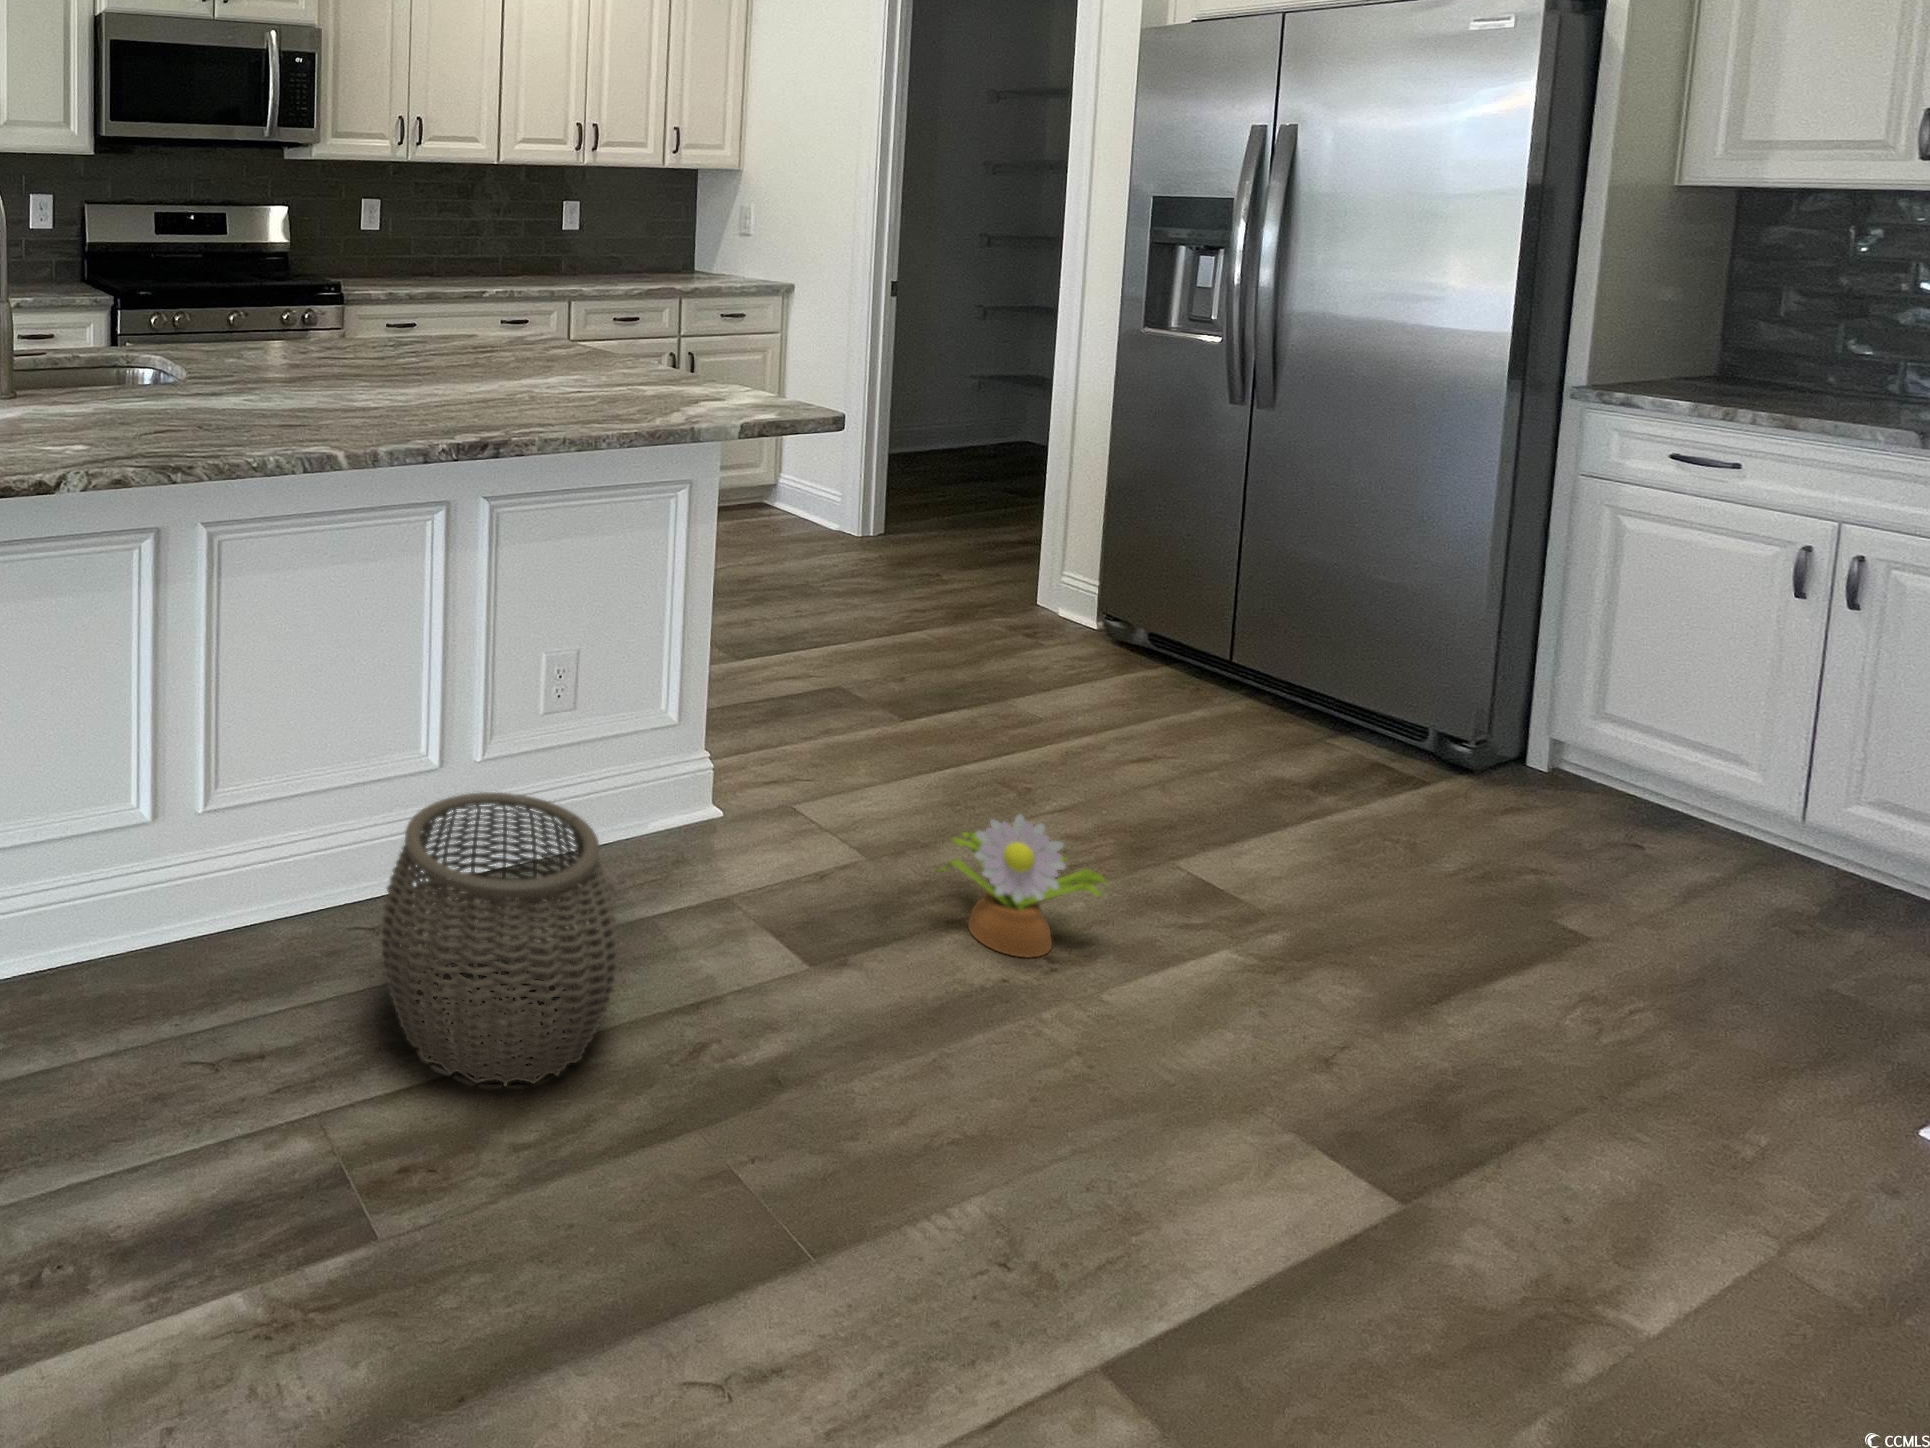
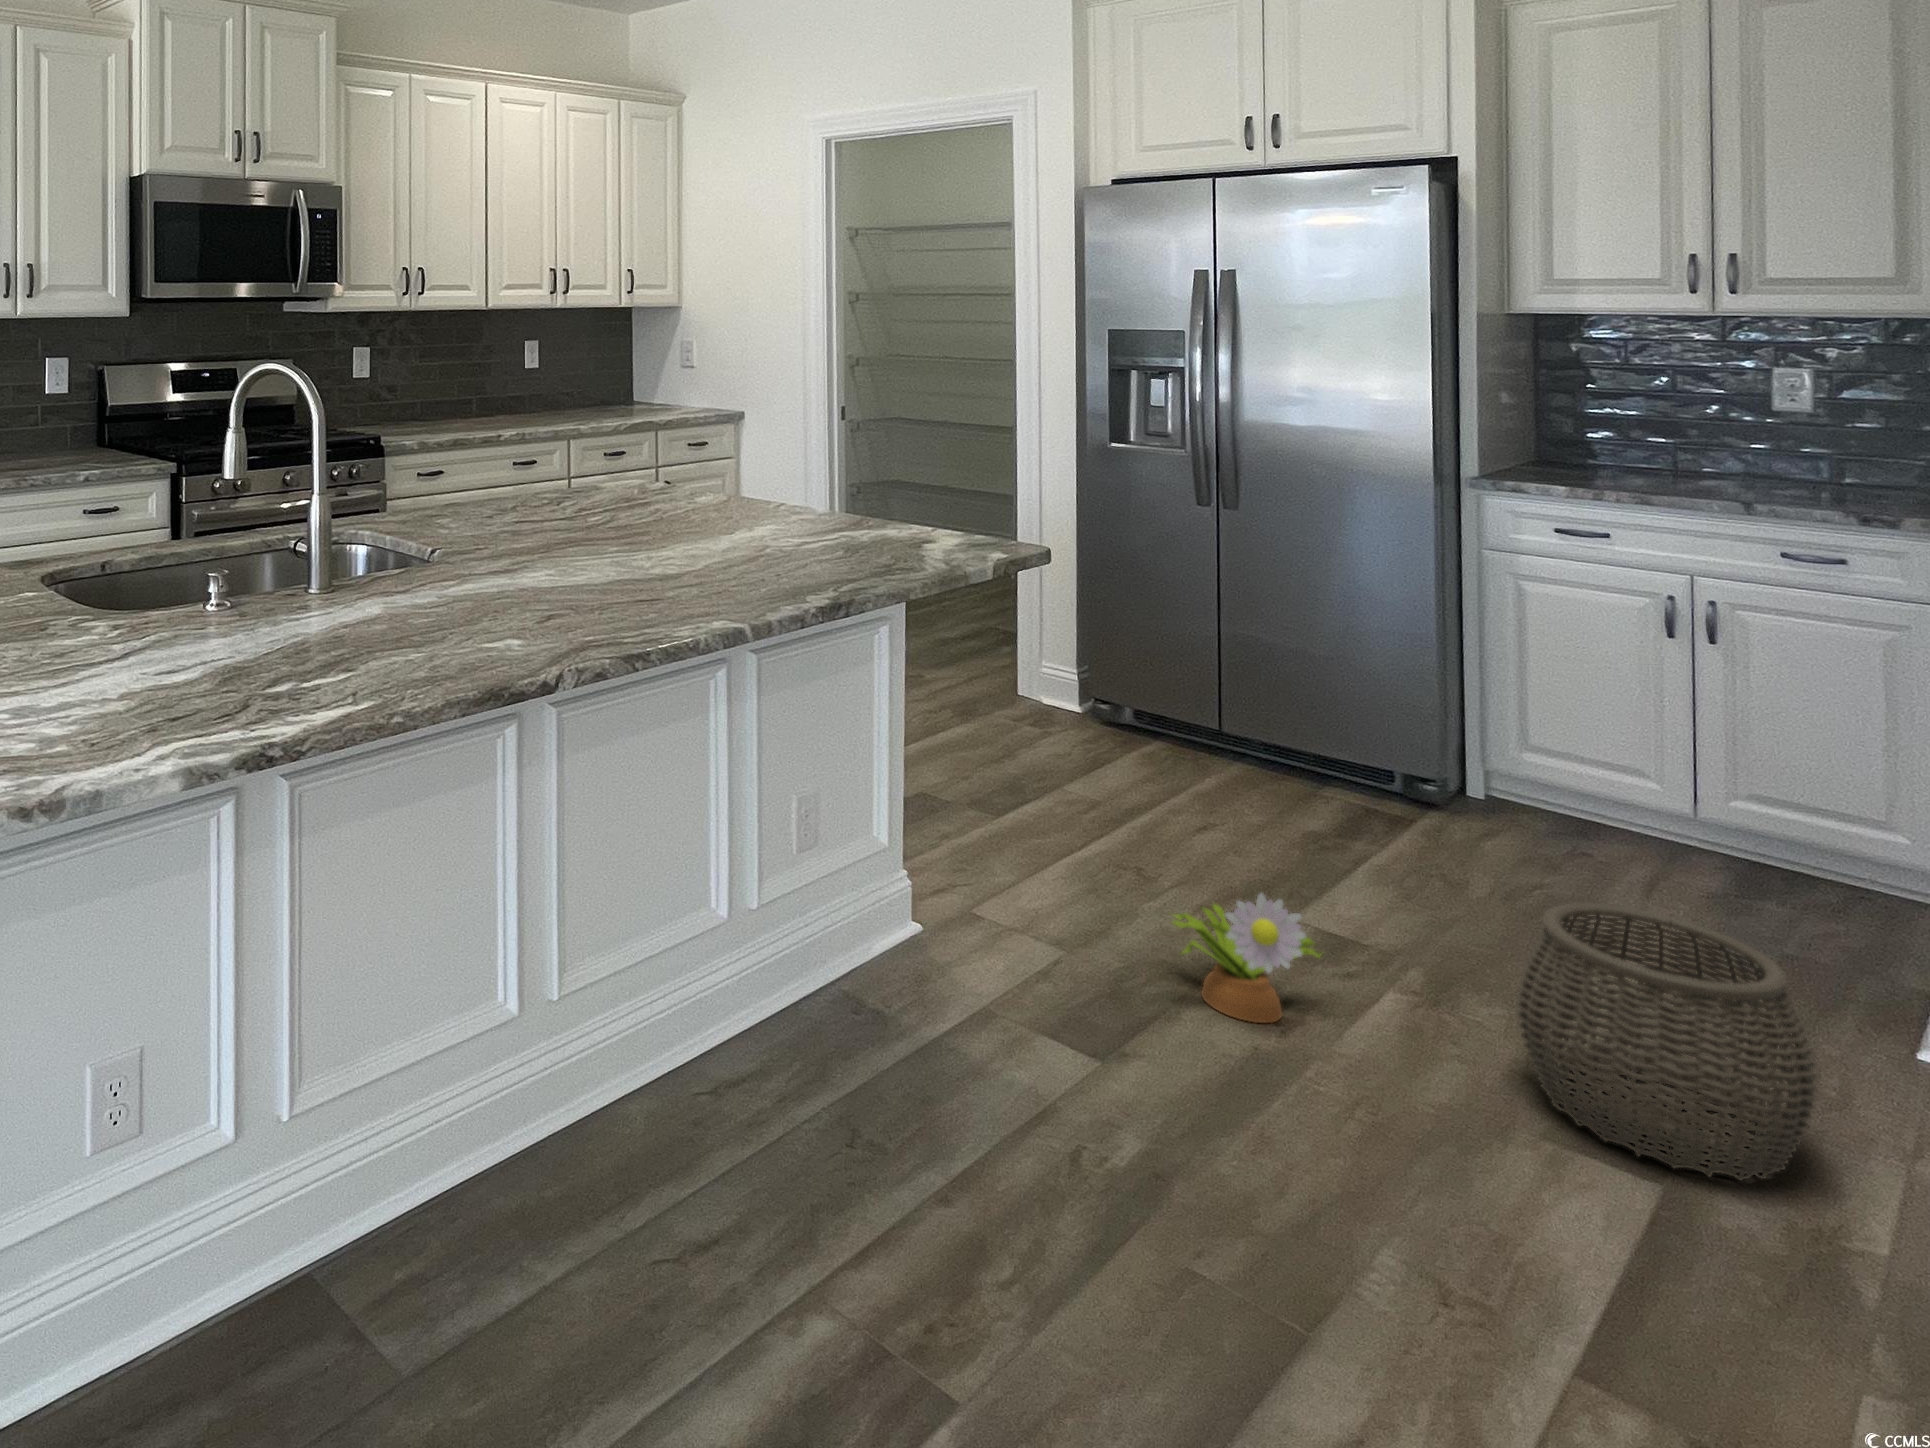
woven basket: present [381,792,618,1086] -> present [1517,903,1818,1180]

